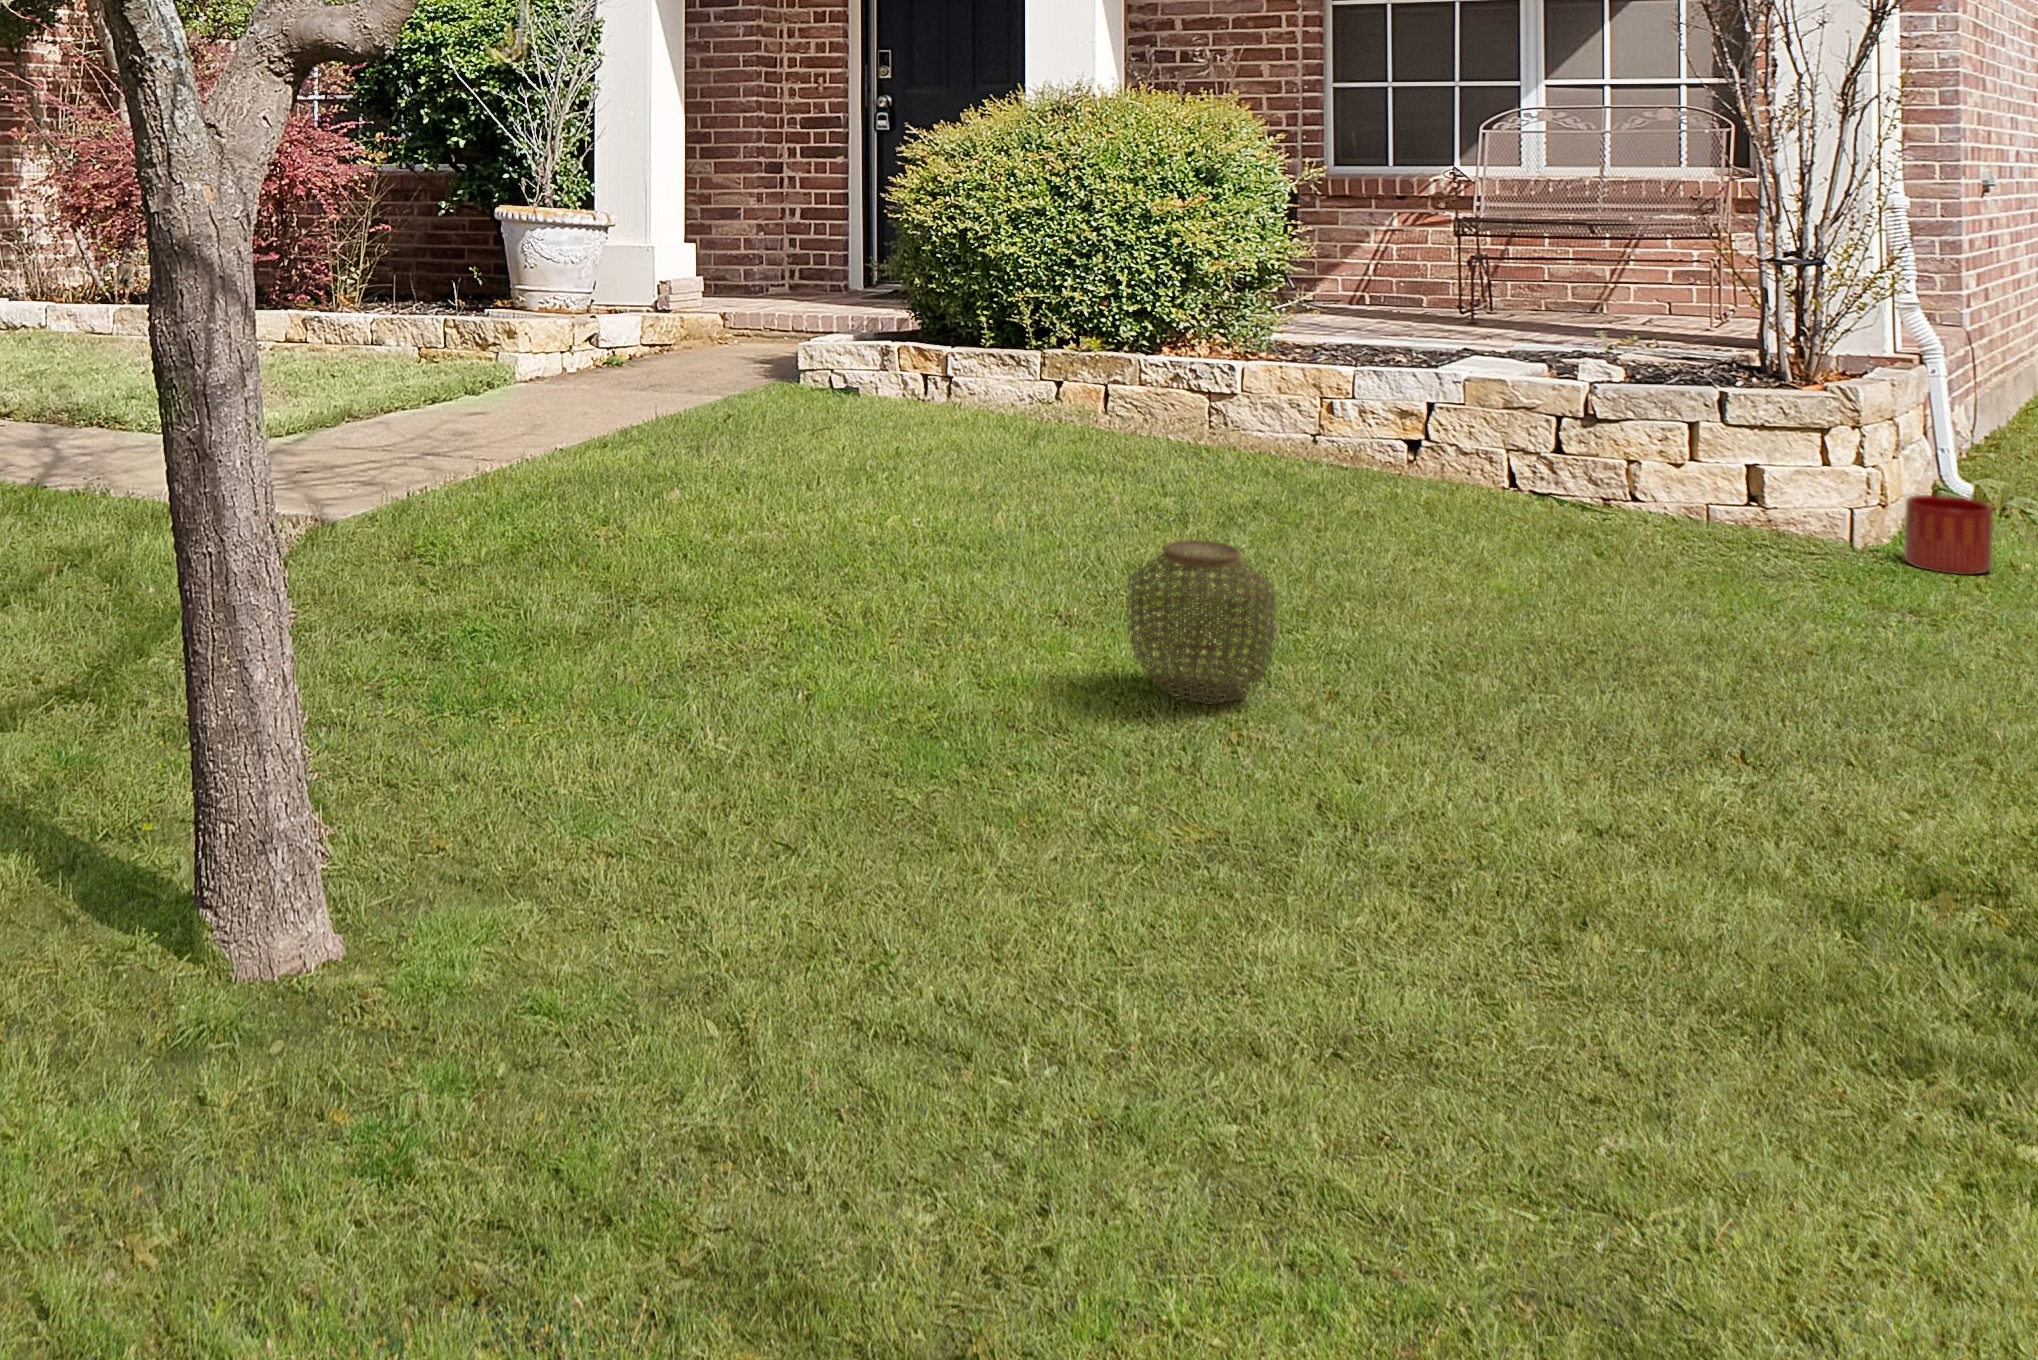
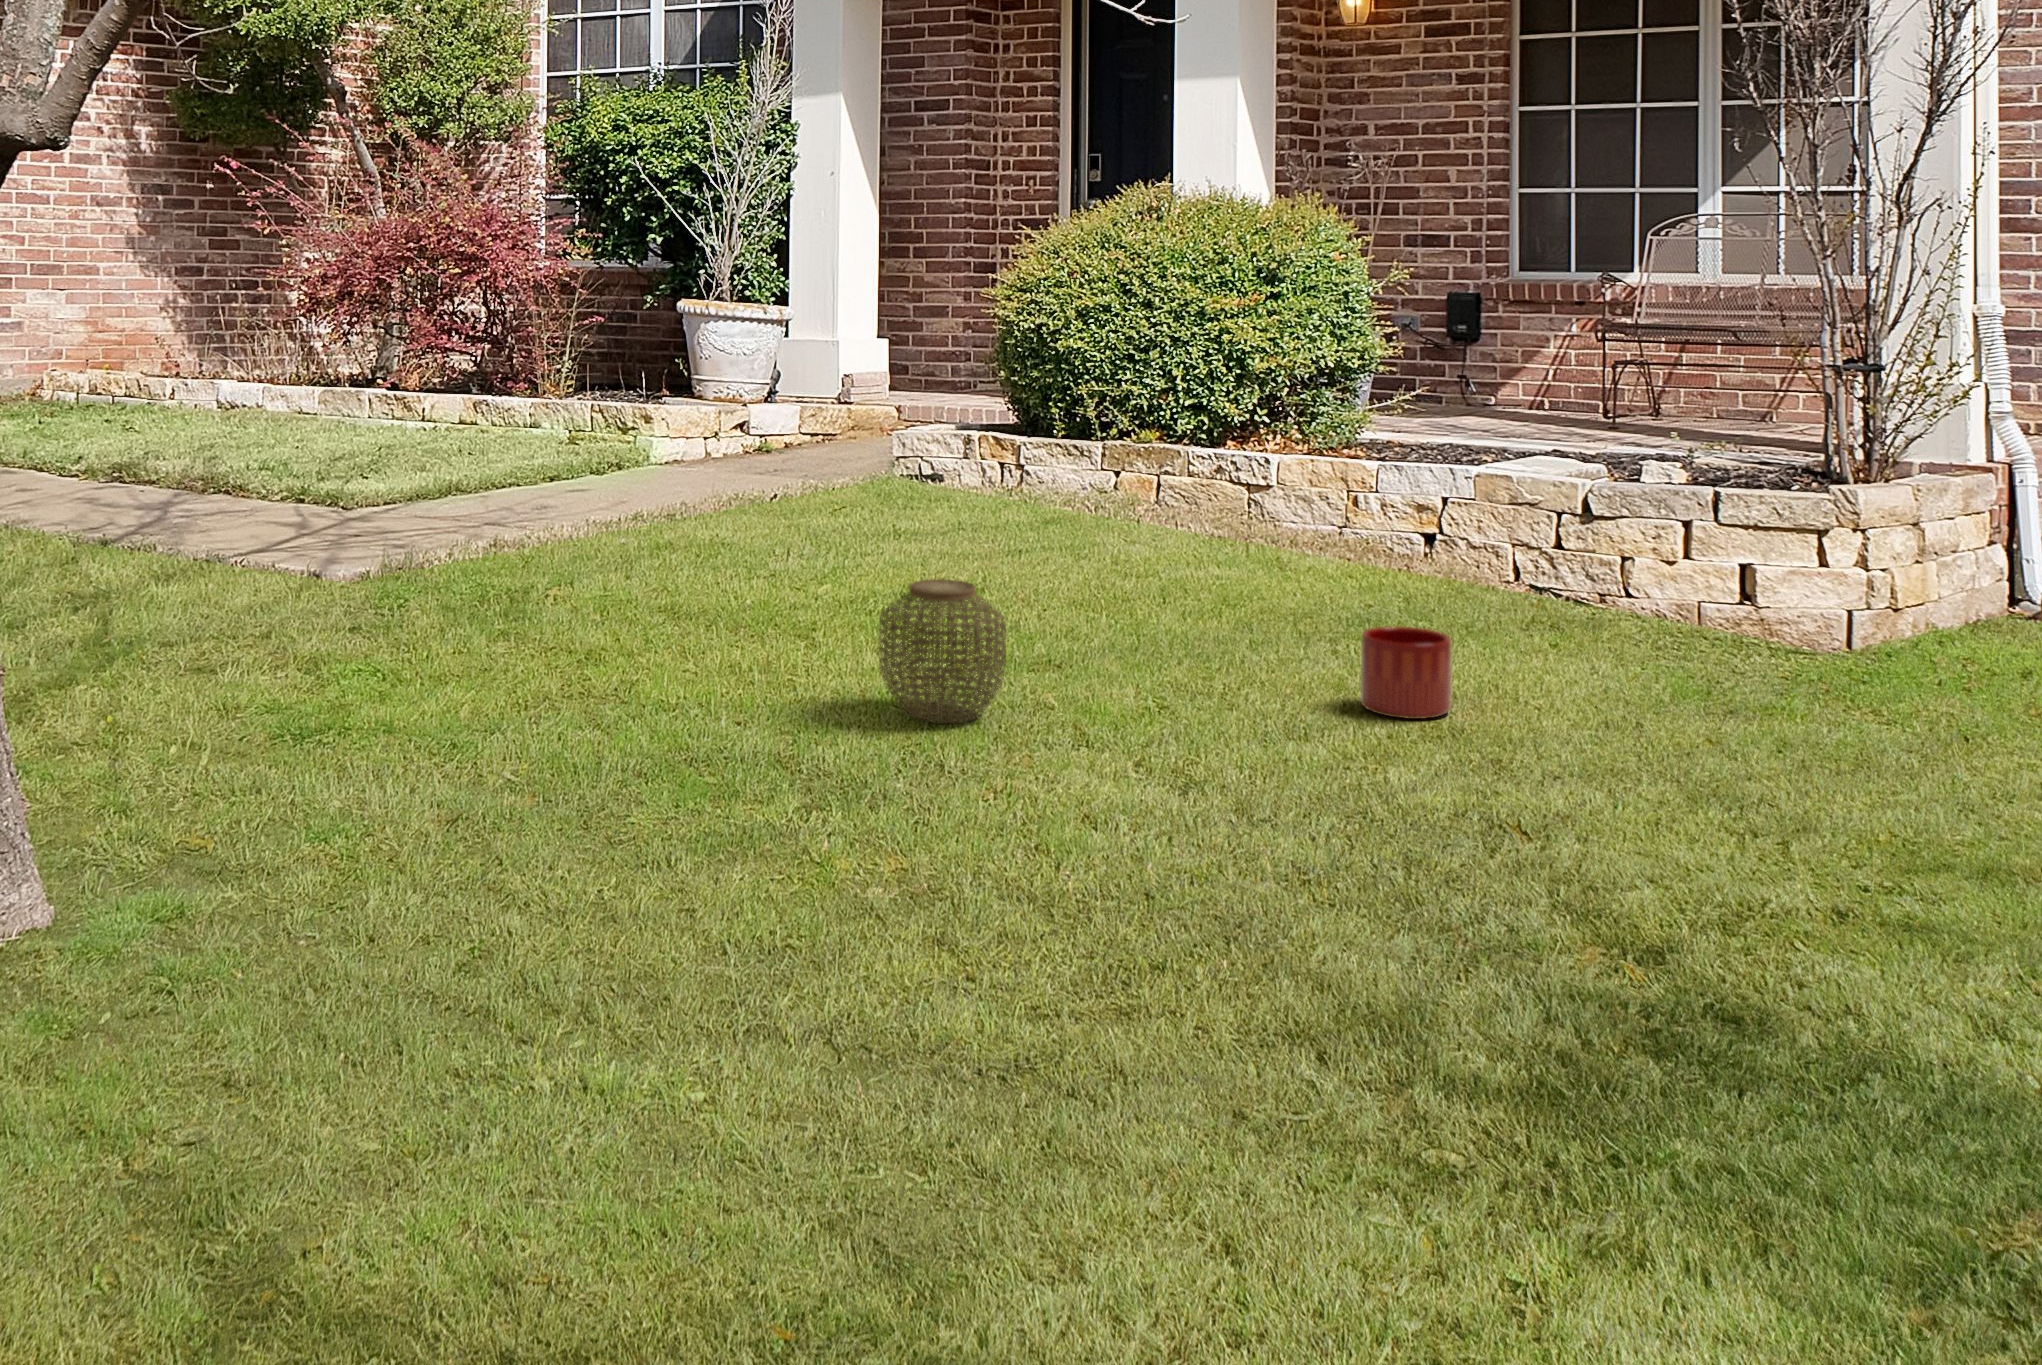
planter: present [1904,495,1993,575] -> present [1361,626,1451,719]

